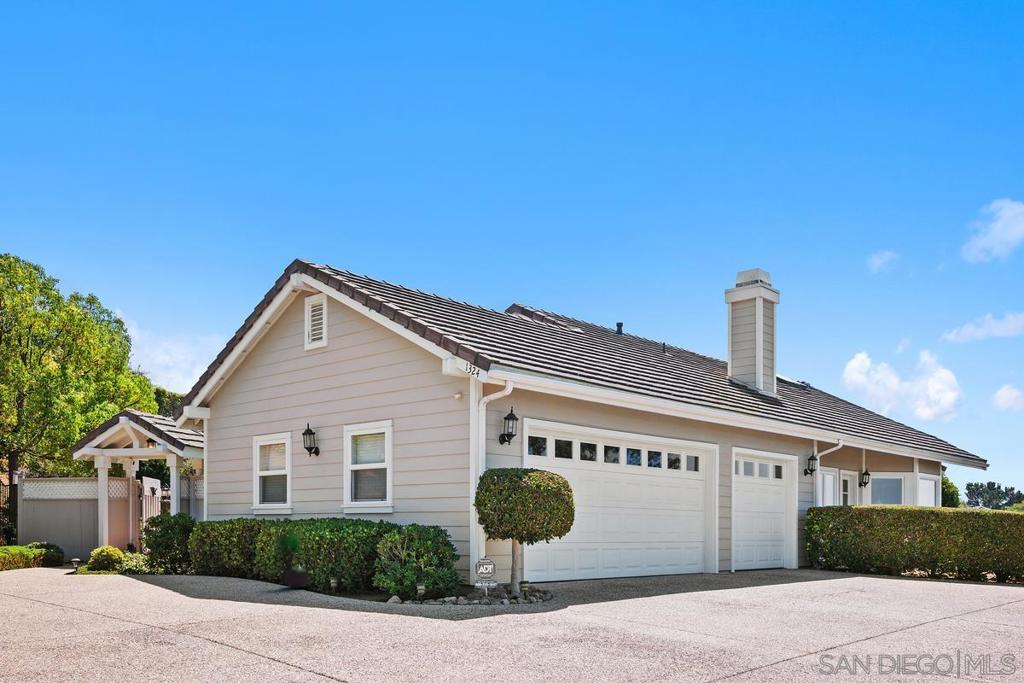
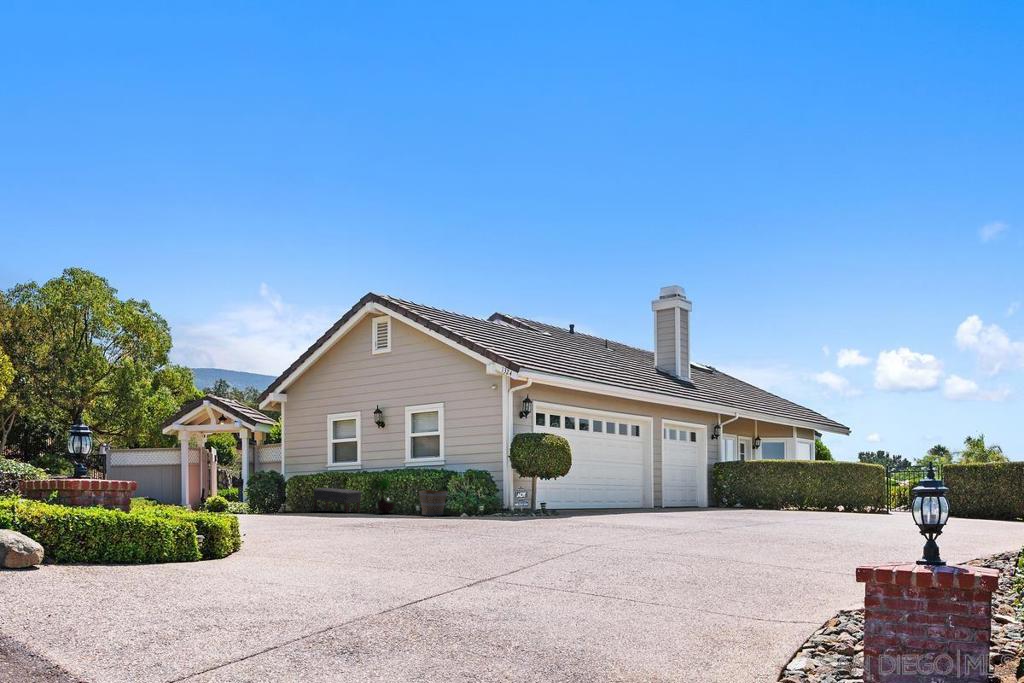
bench: none [207,543,272,586] -> present [313,488,361,513]
wooden bucket: none [333,555,378,599] -> present [419,490,447,516]

